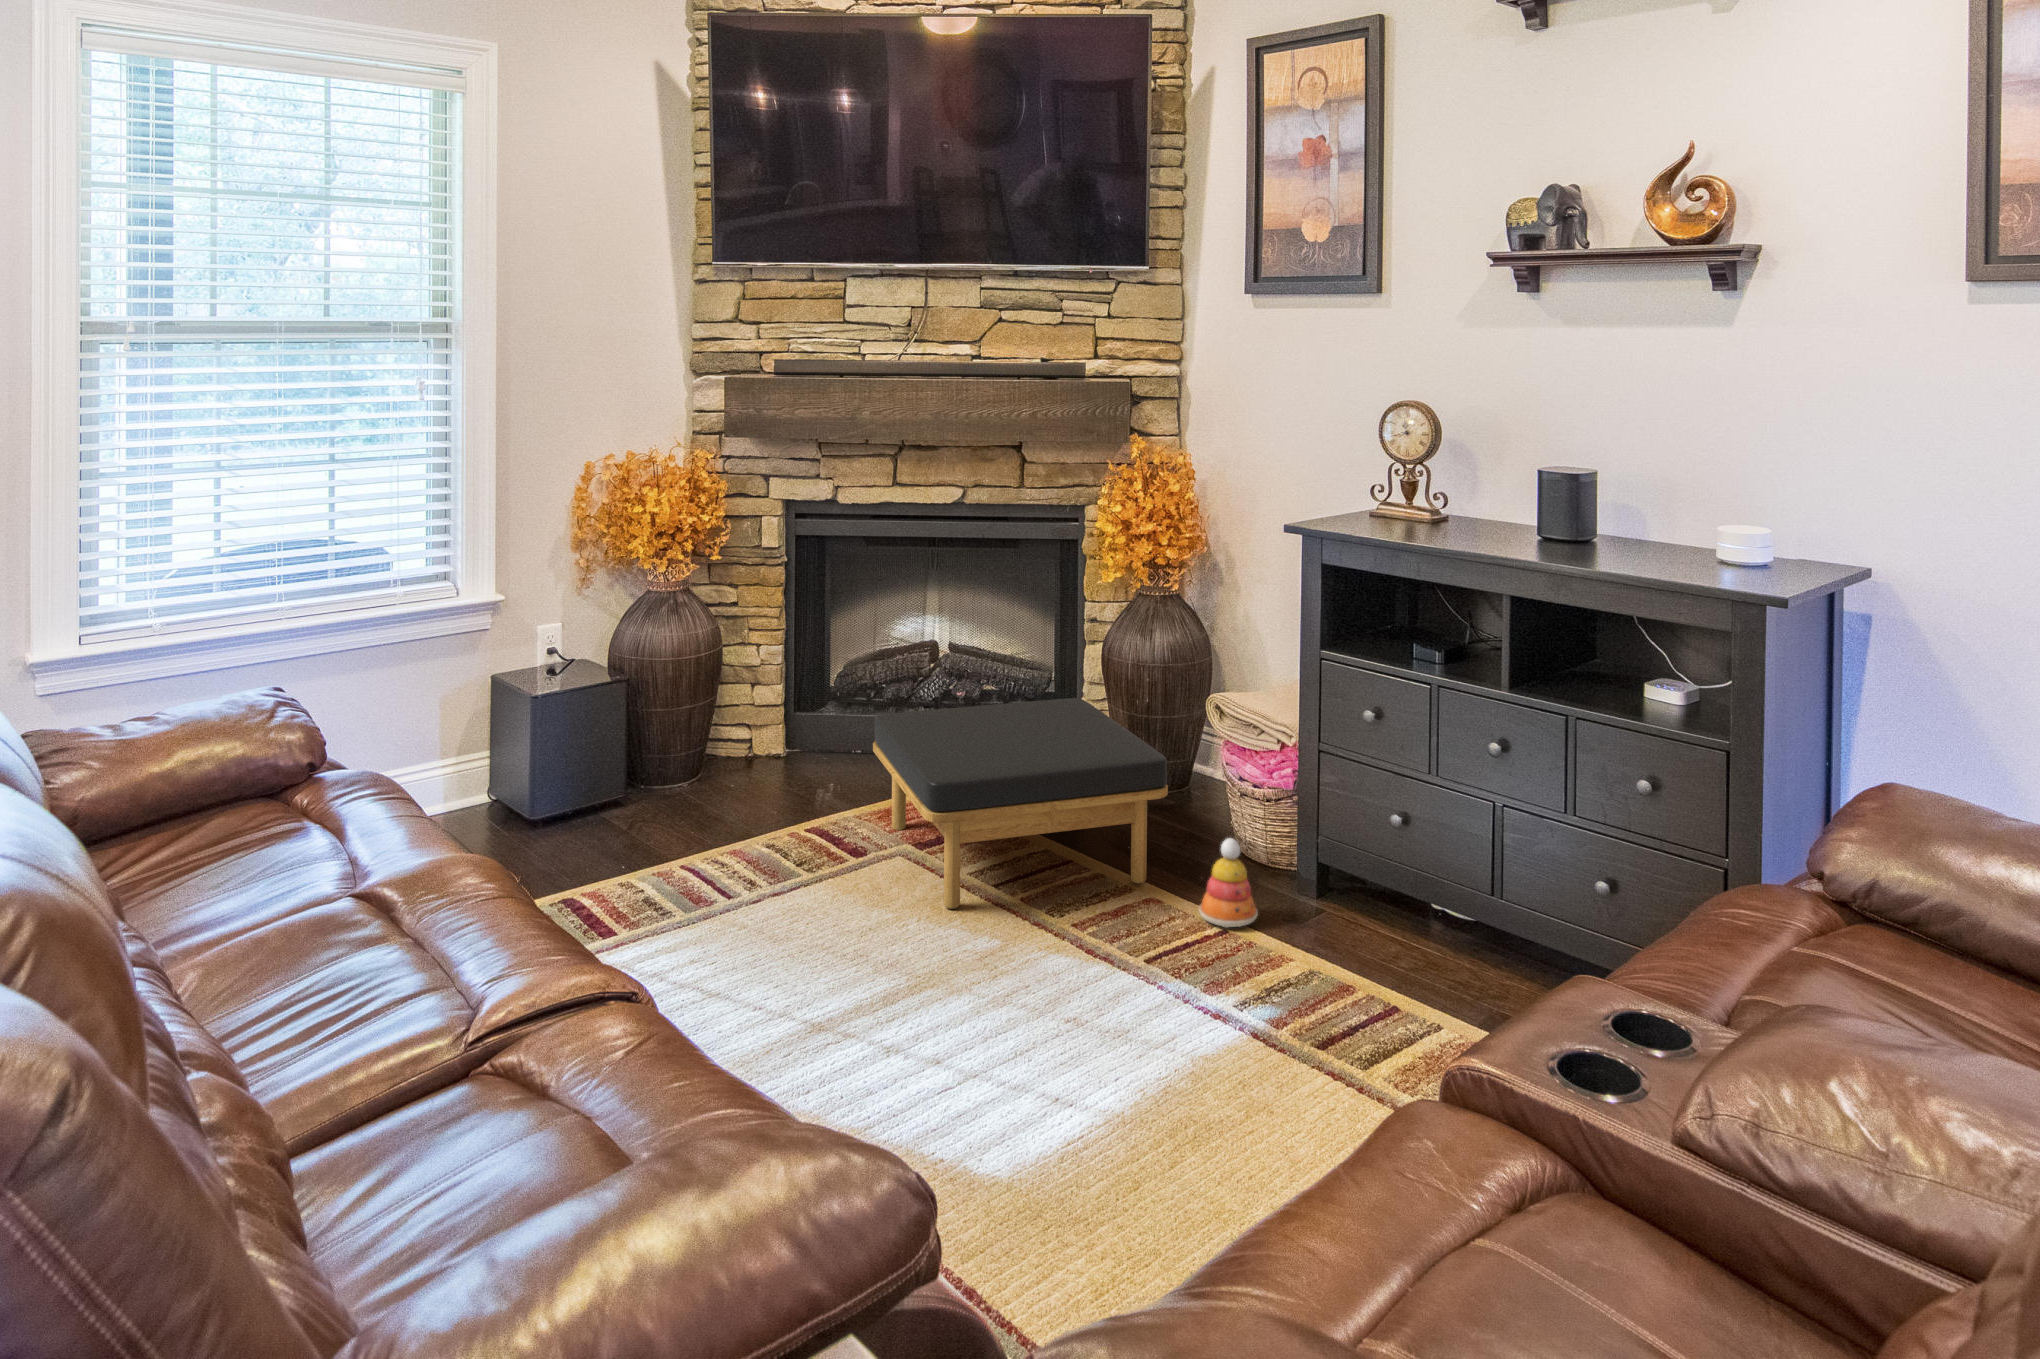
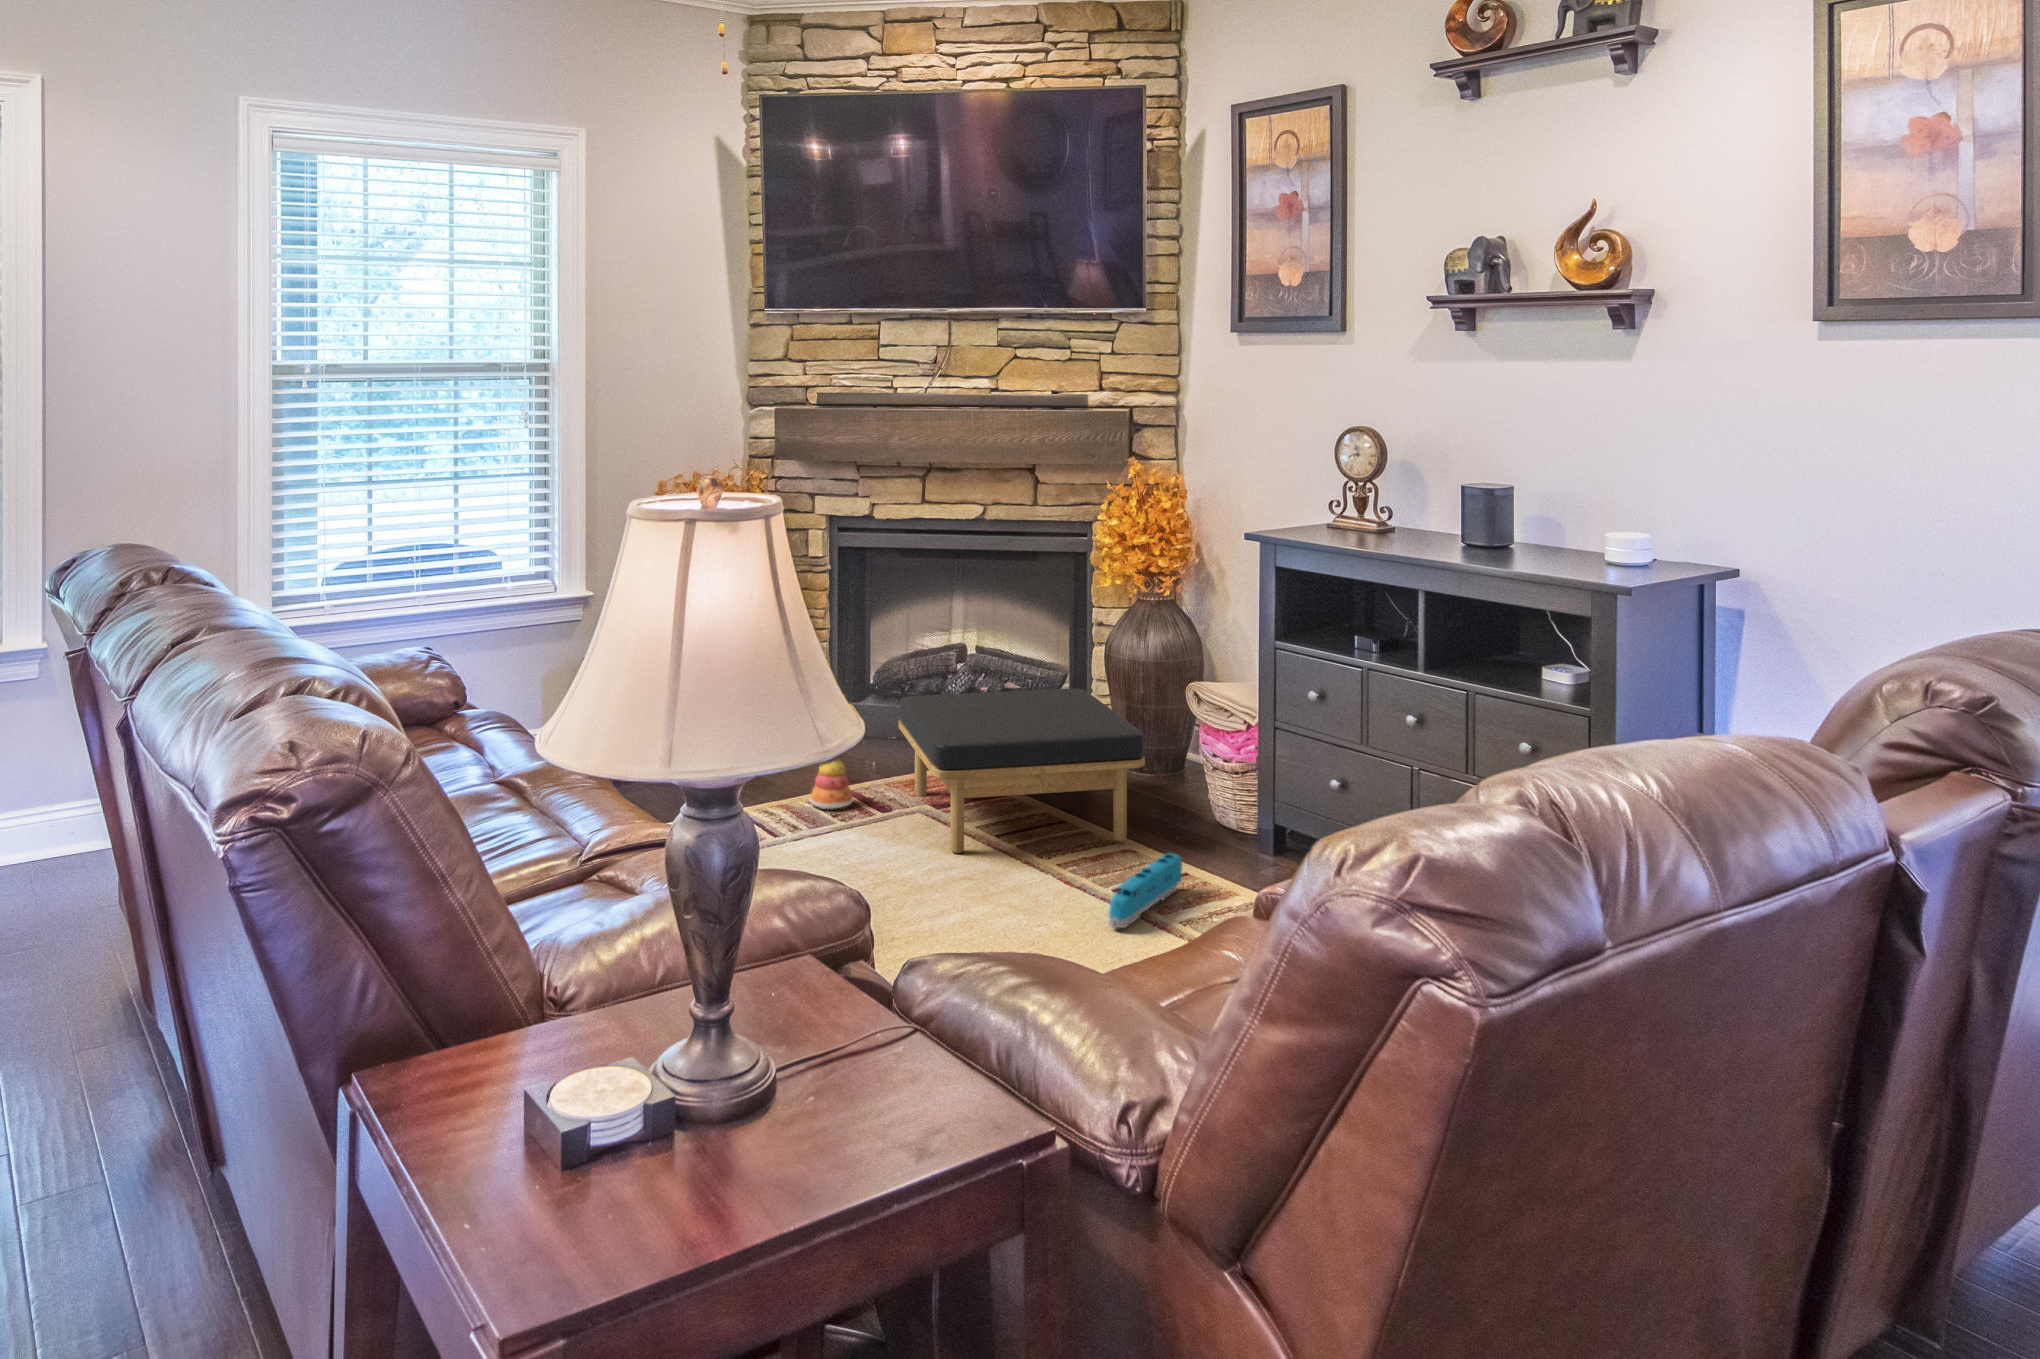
stacking toy: present [1199,838,1258,927] -> present [809,758,854,809]
toy train: none [1150,906,1225,1012] -> present [1109,853,1182,928]

